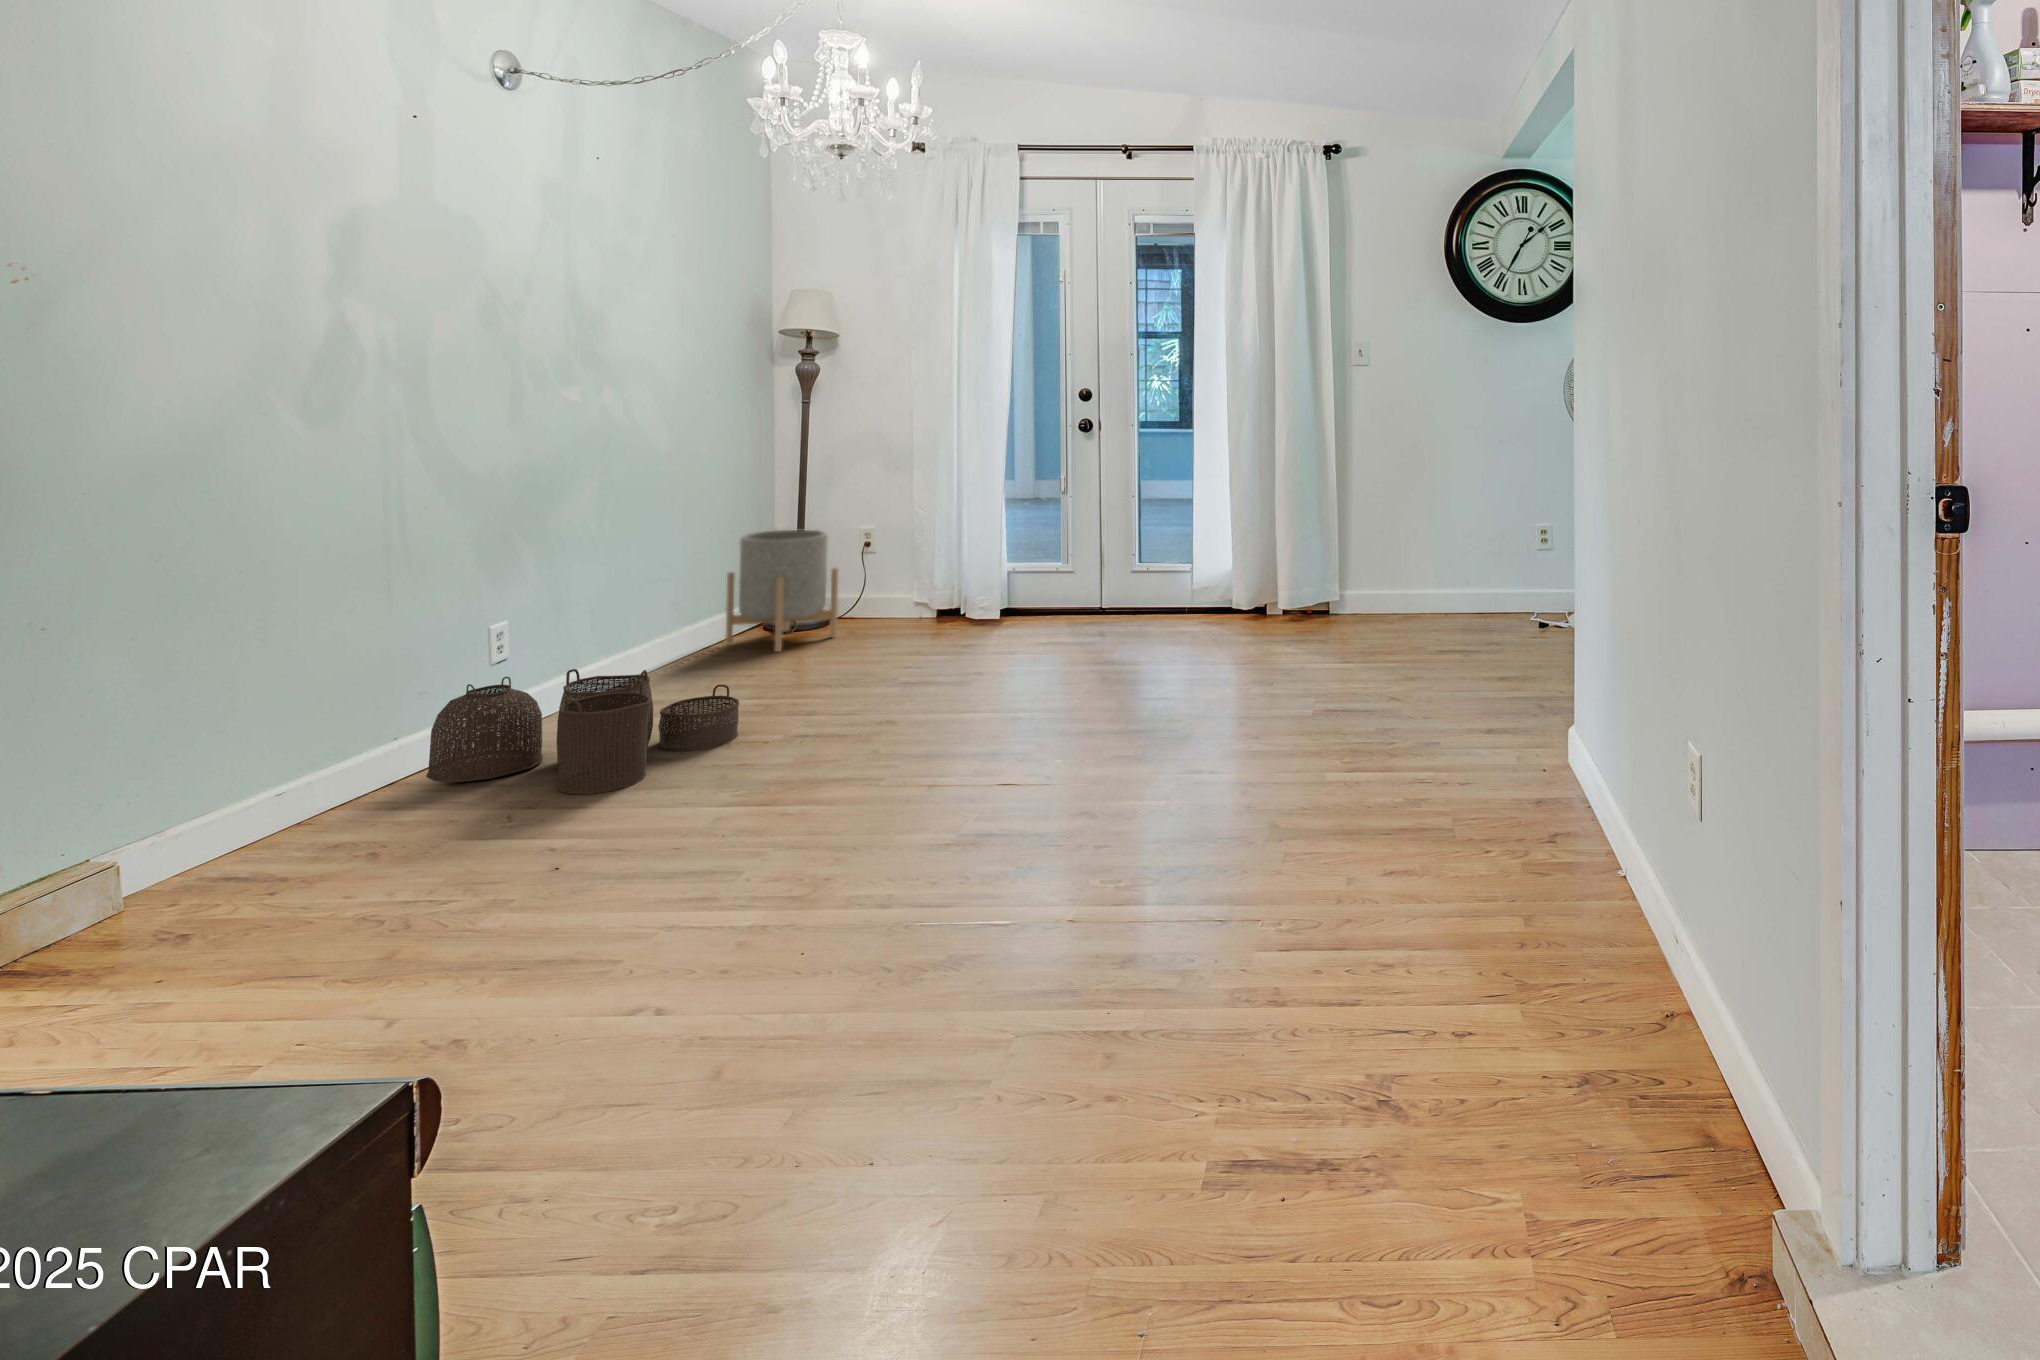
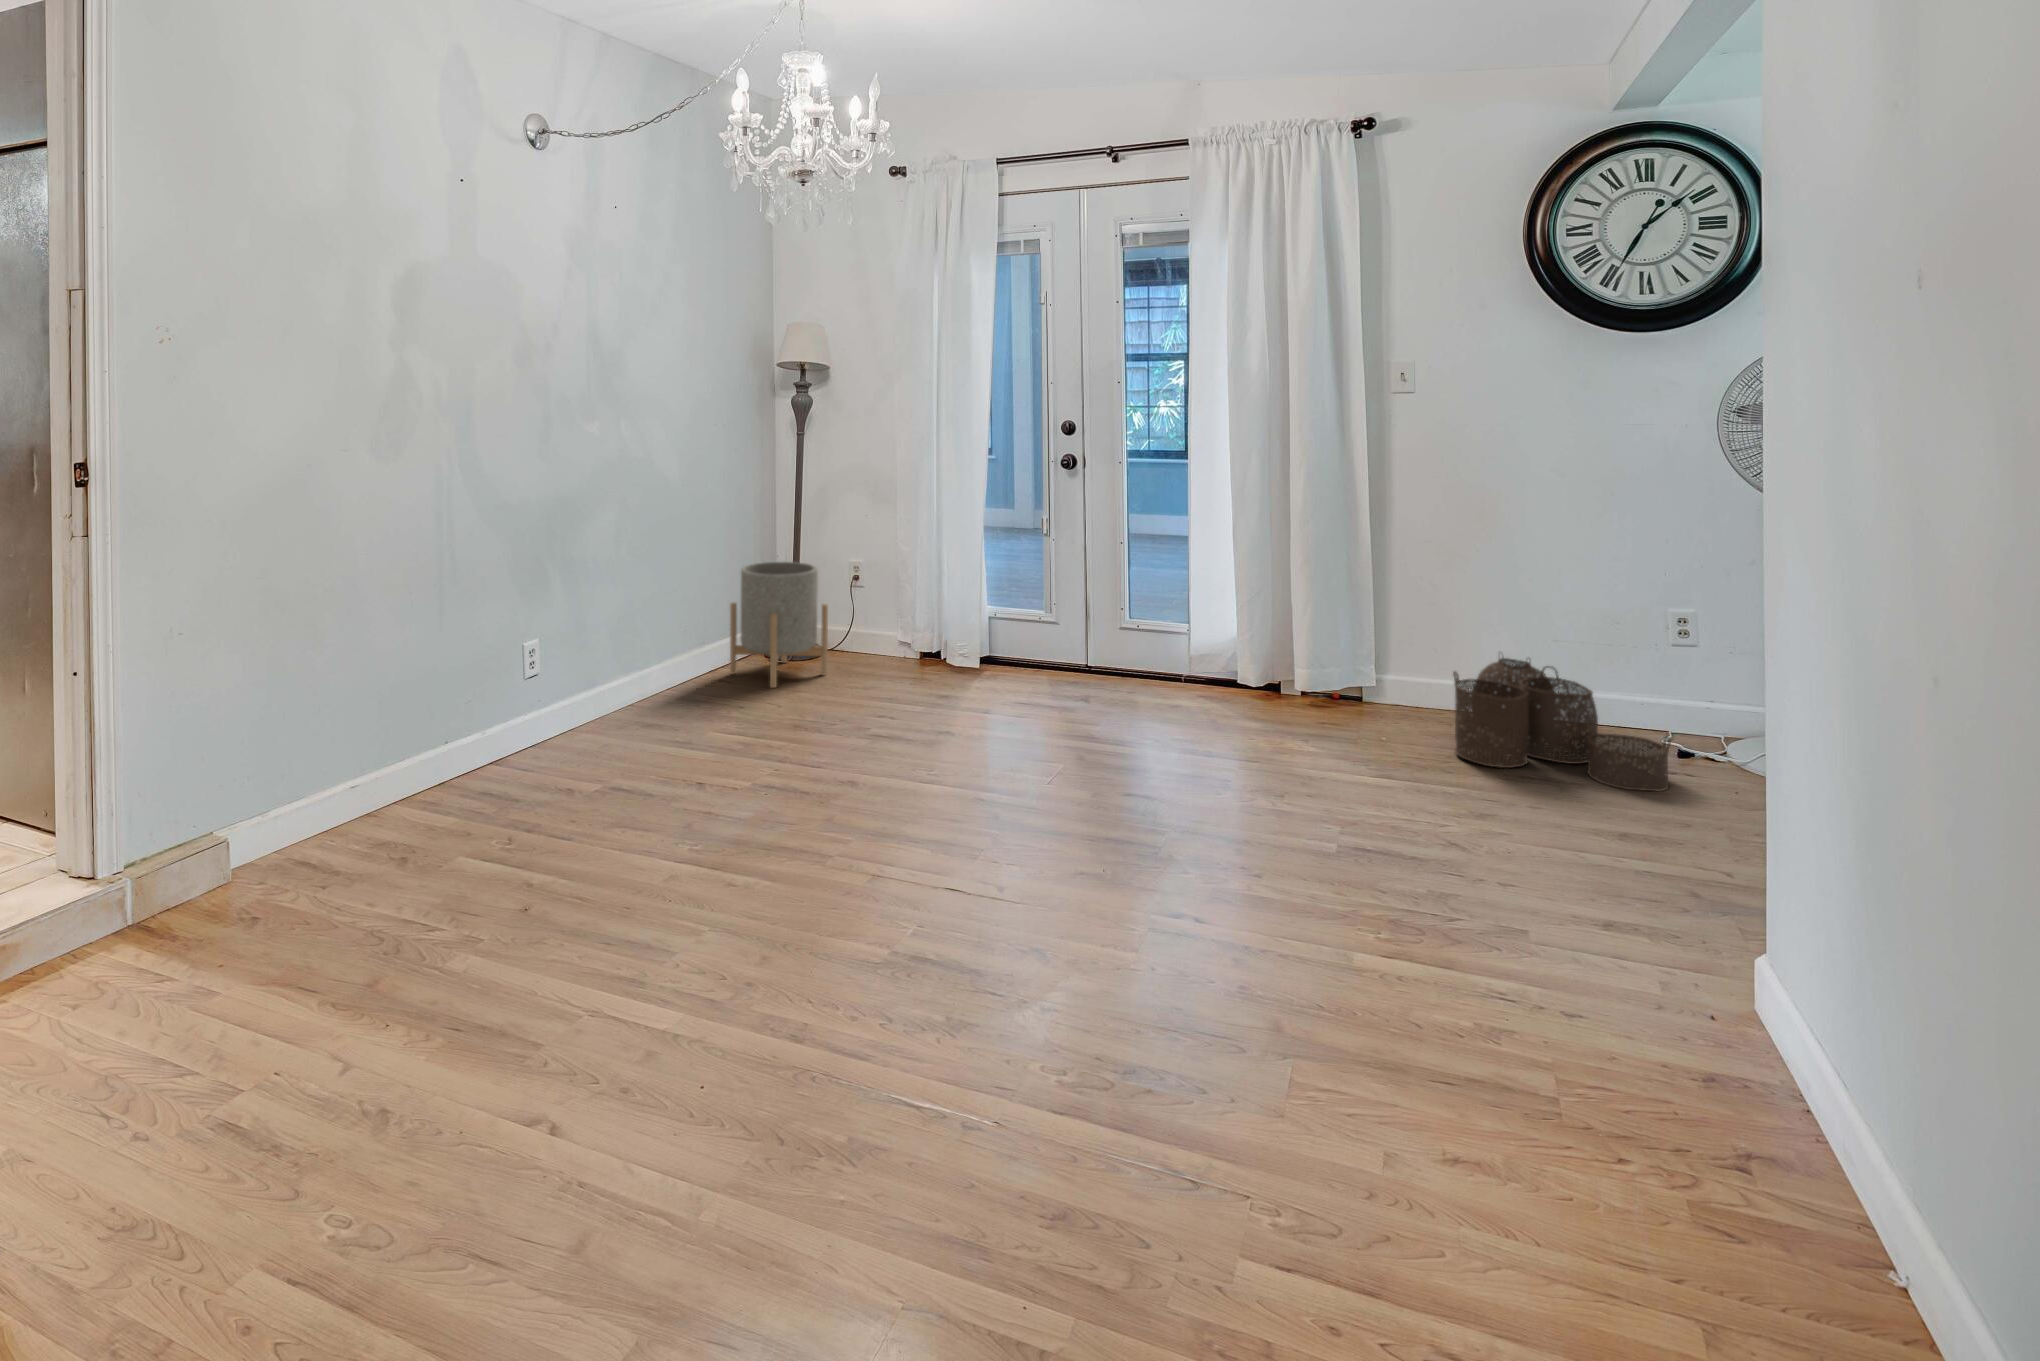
woven basket: present [426,669,739,795] -> present [1453,658,1671,791]

